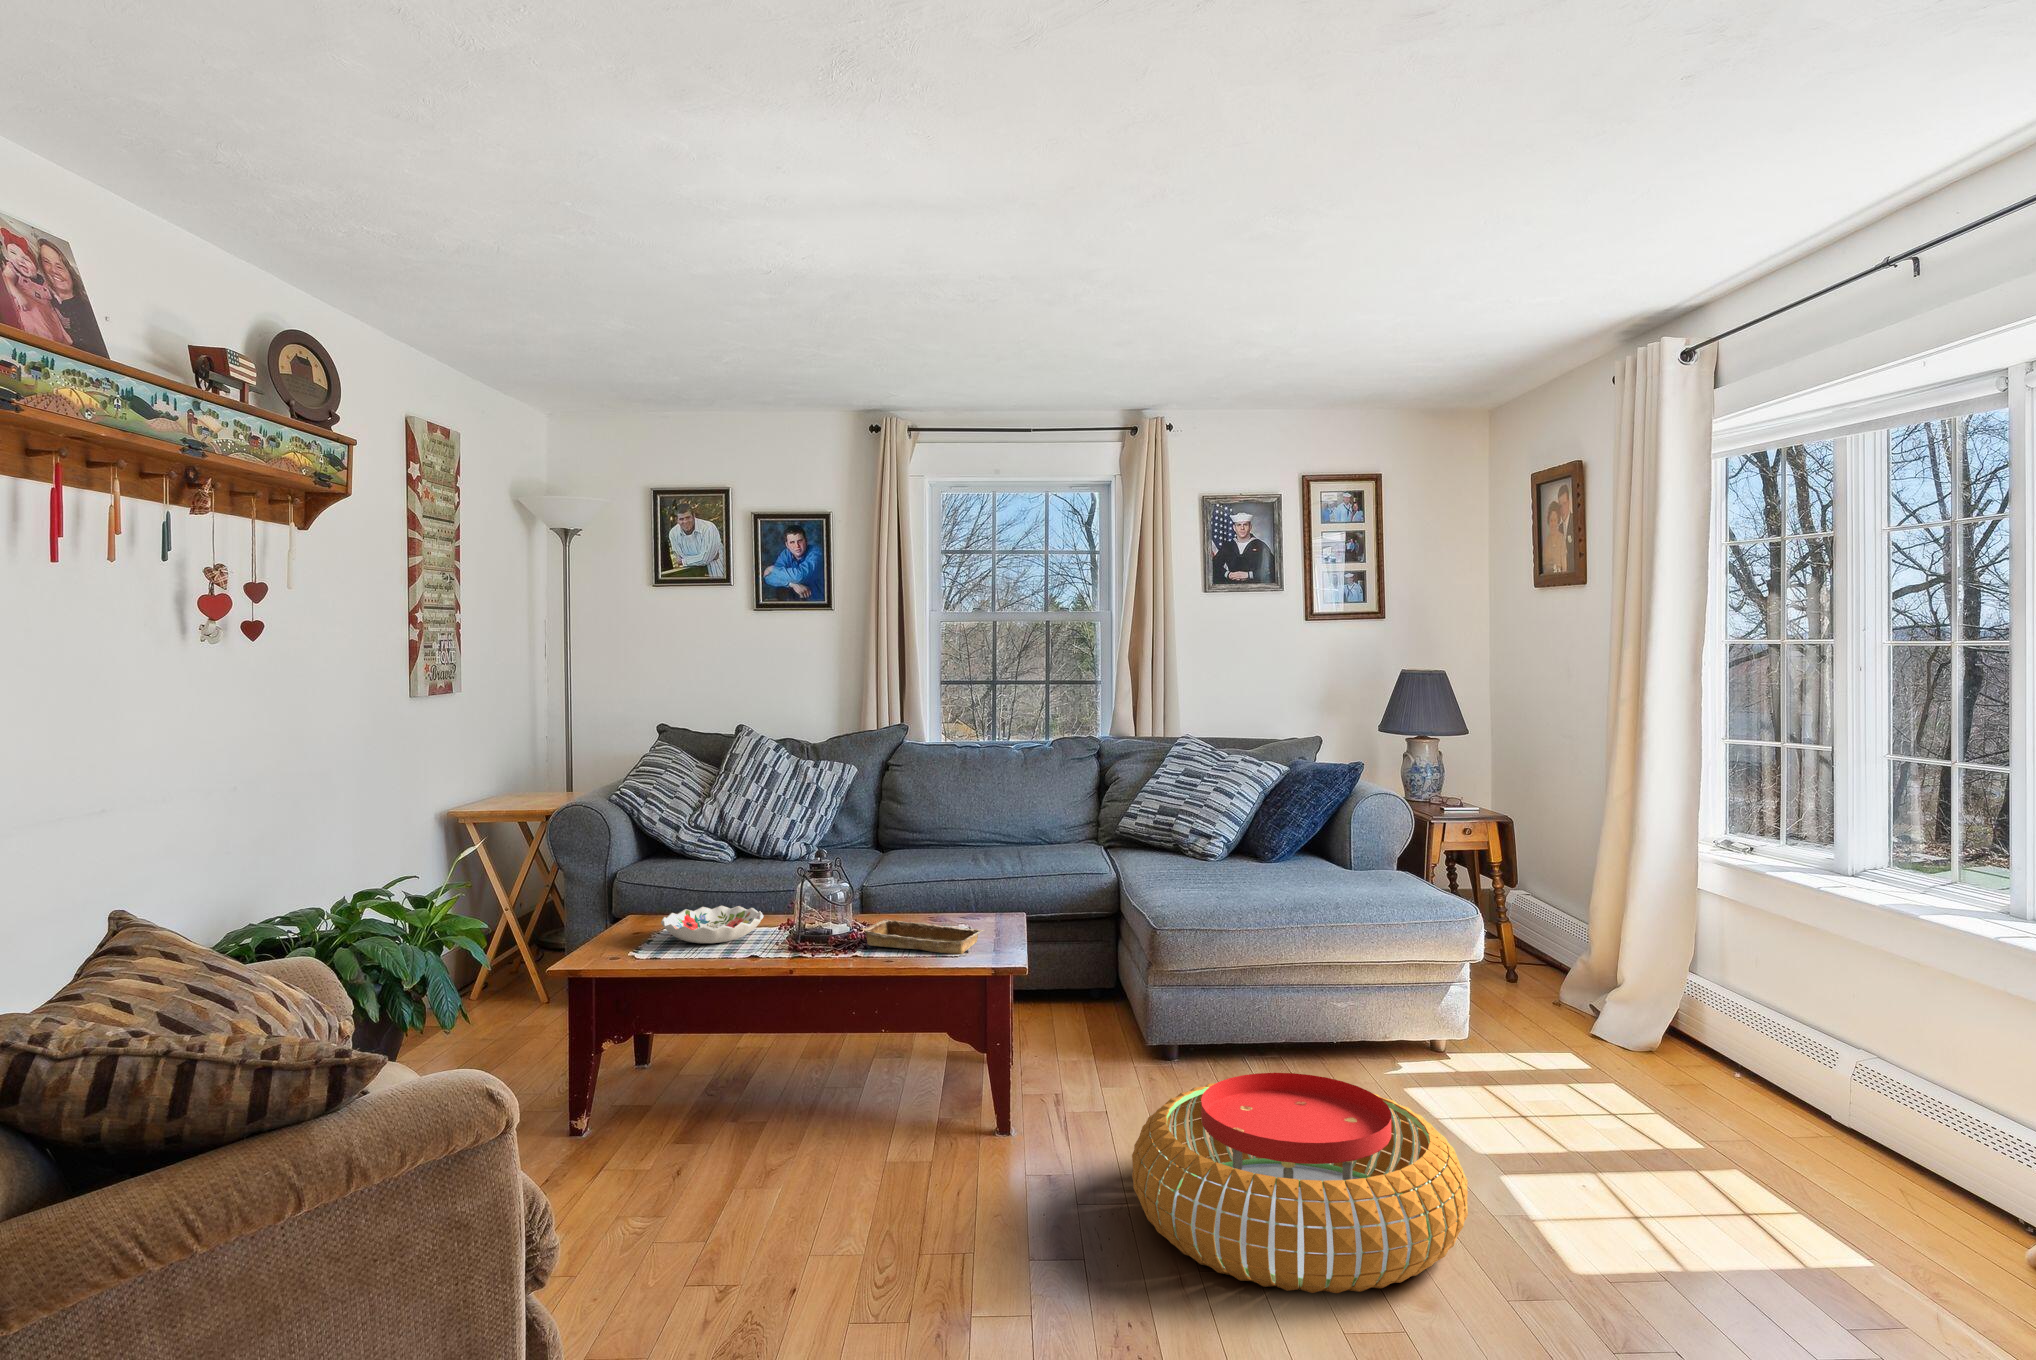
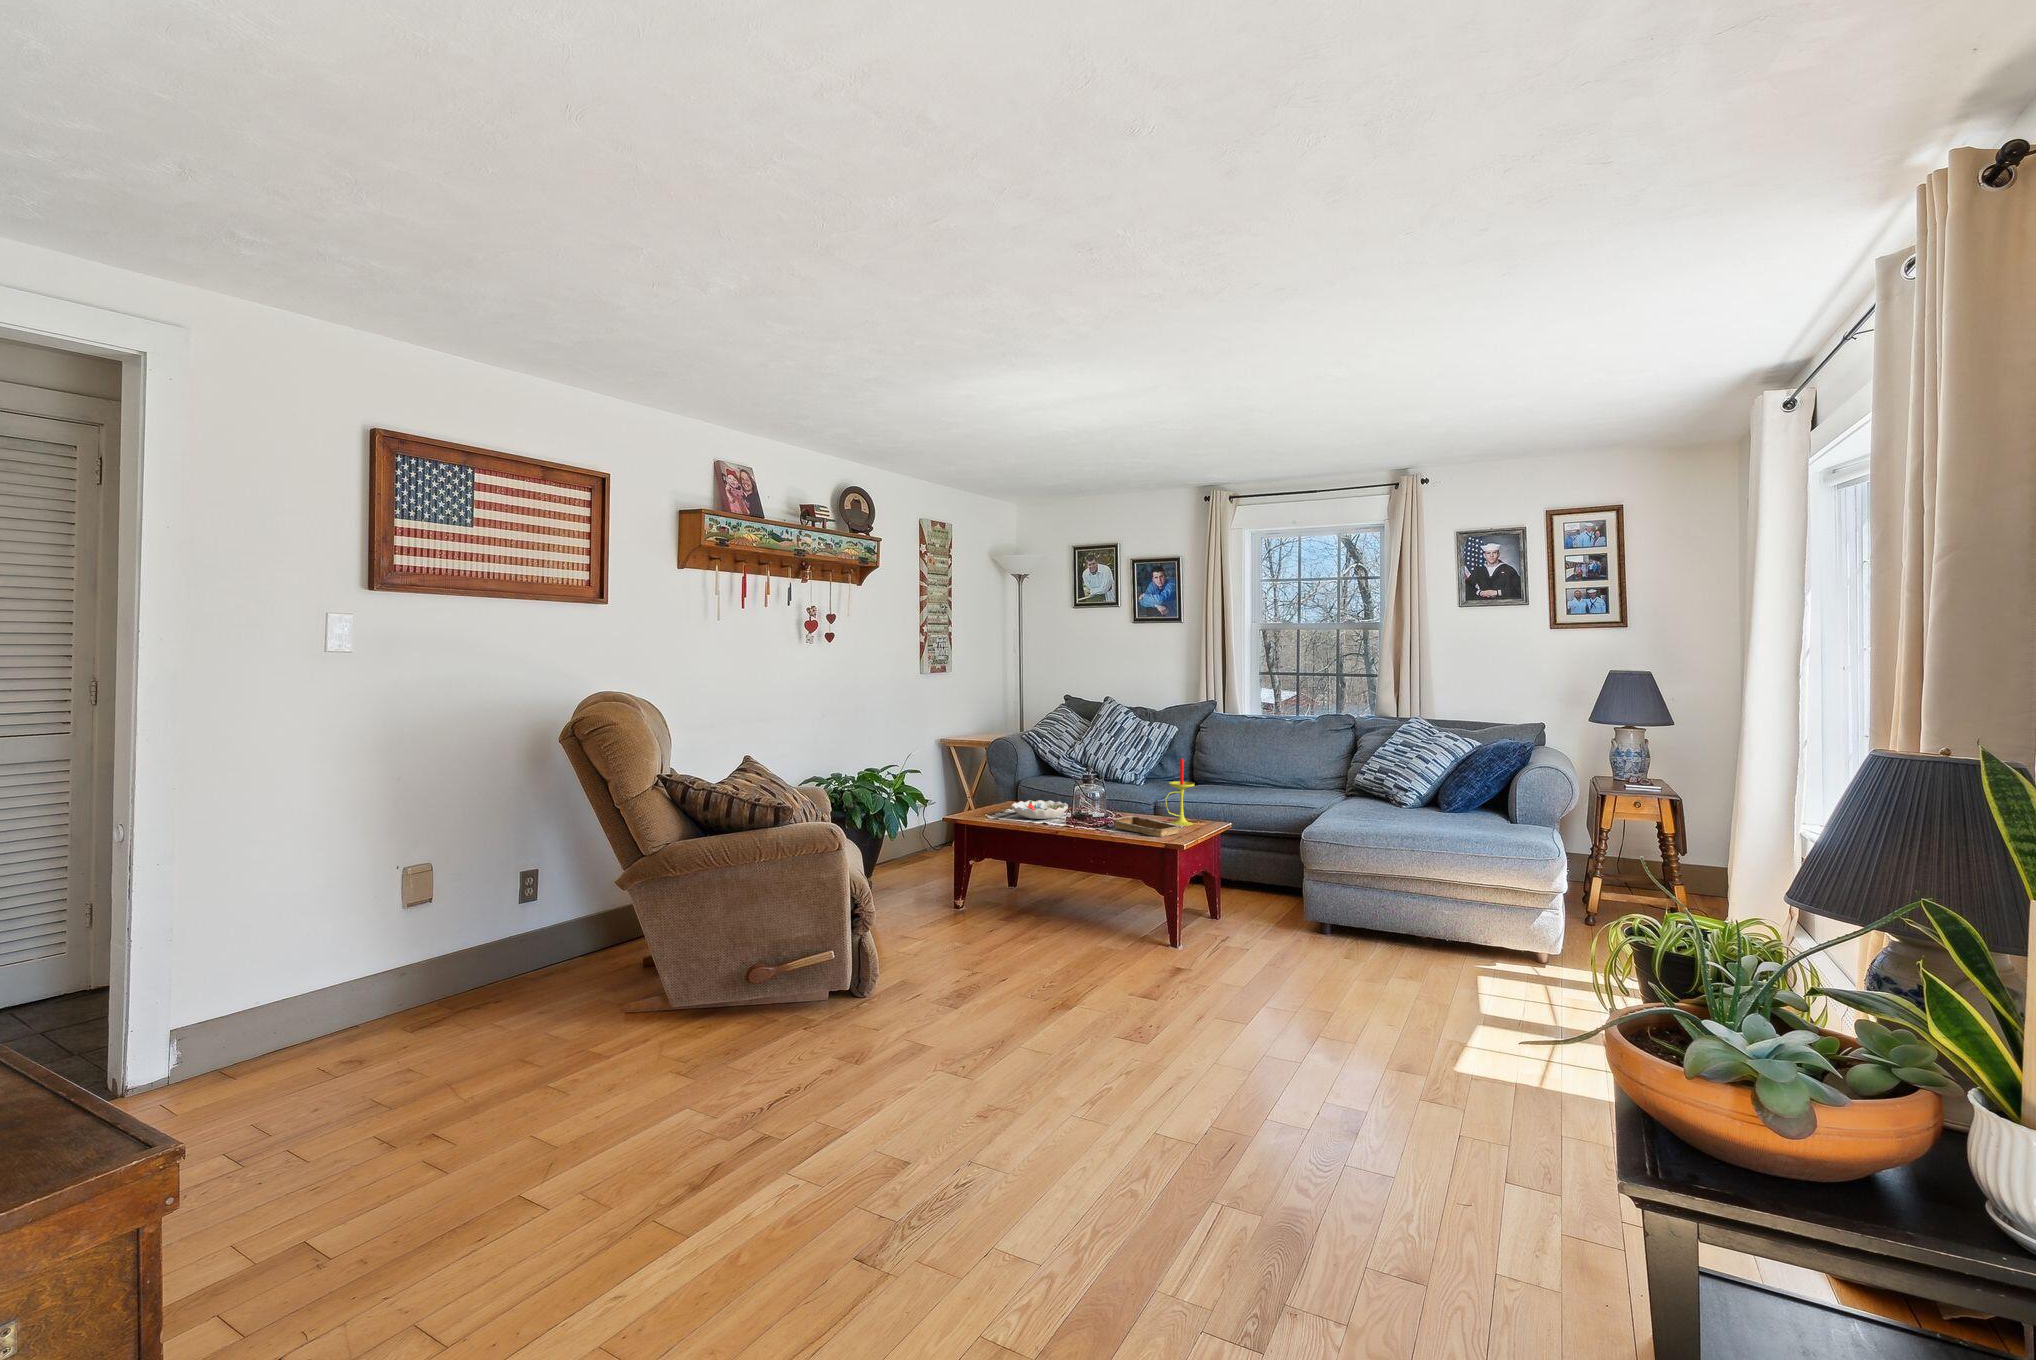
candle: none [927,816,968,926] -> present [1165,759,1195,826]
pouf: present [1132,1073,1468,1294] -> none [1203,923,1414,1043]

